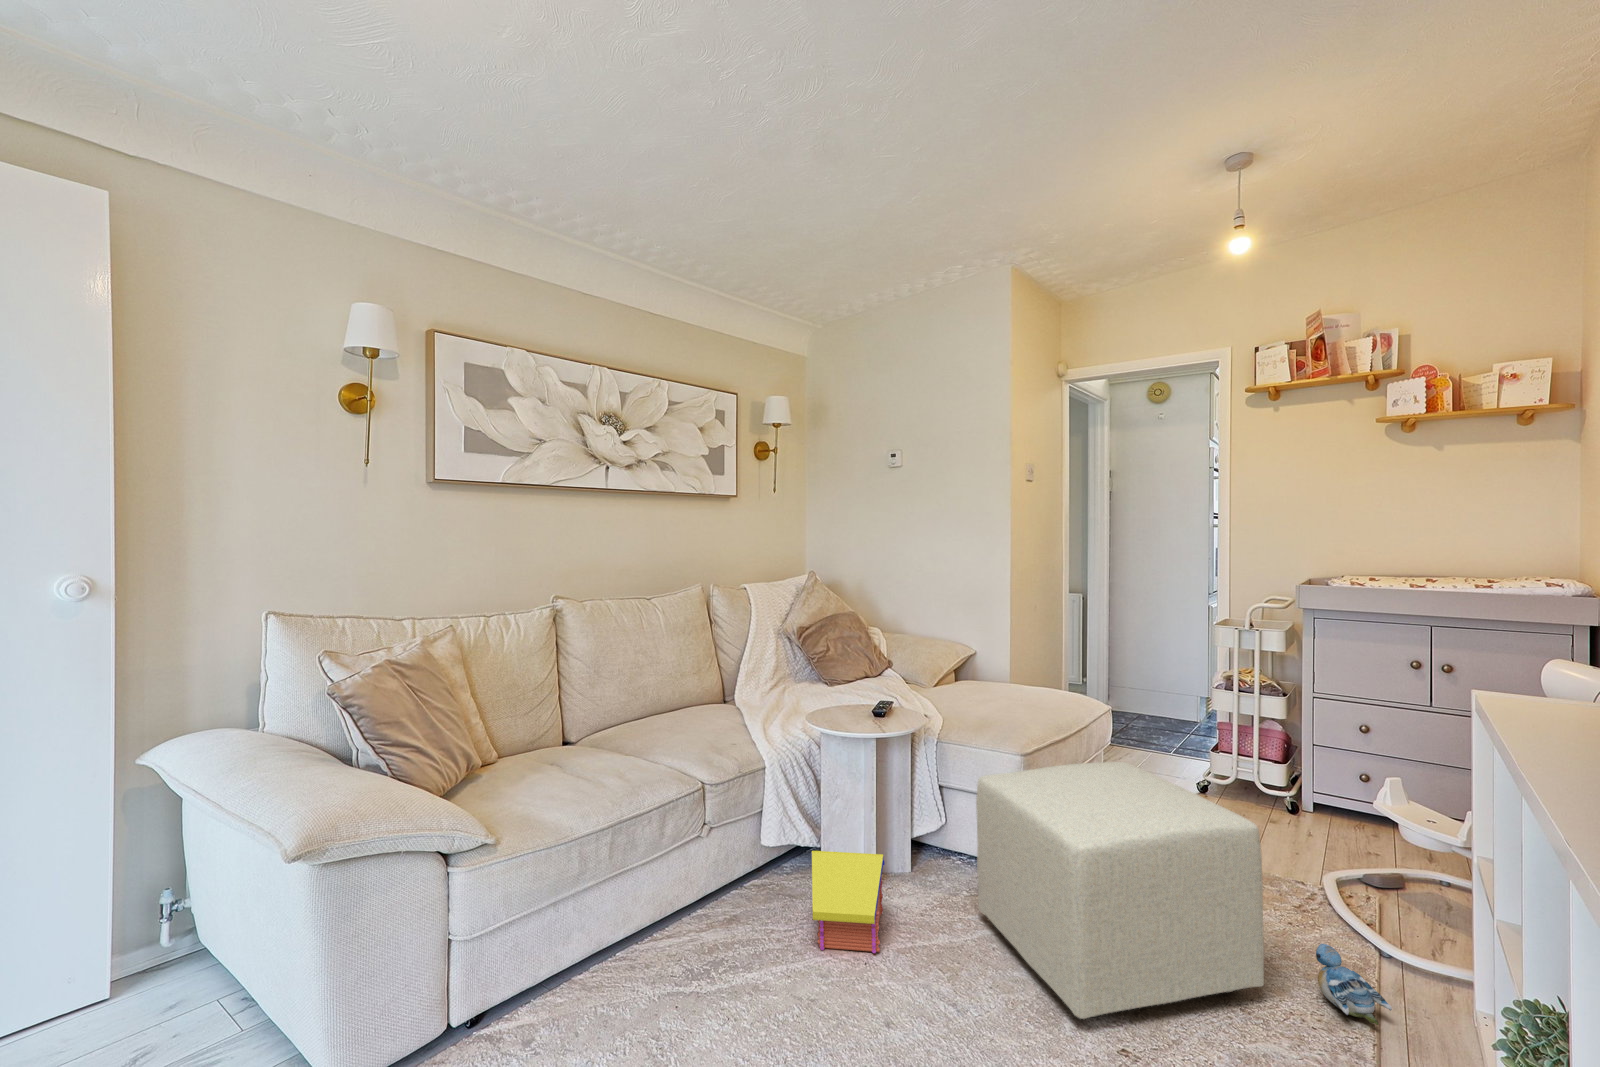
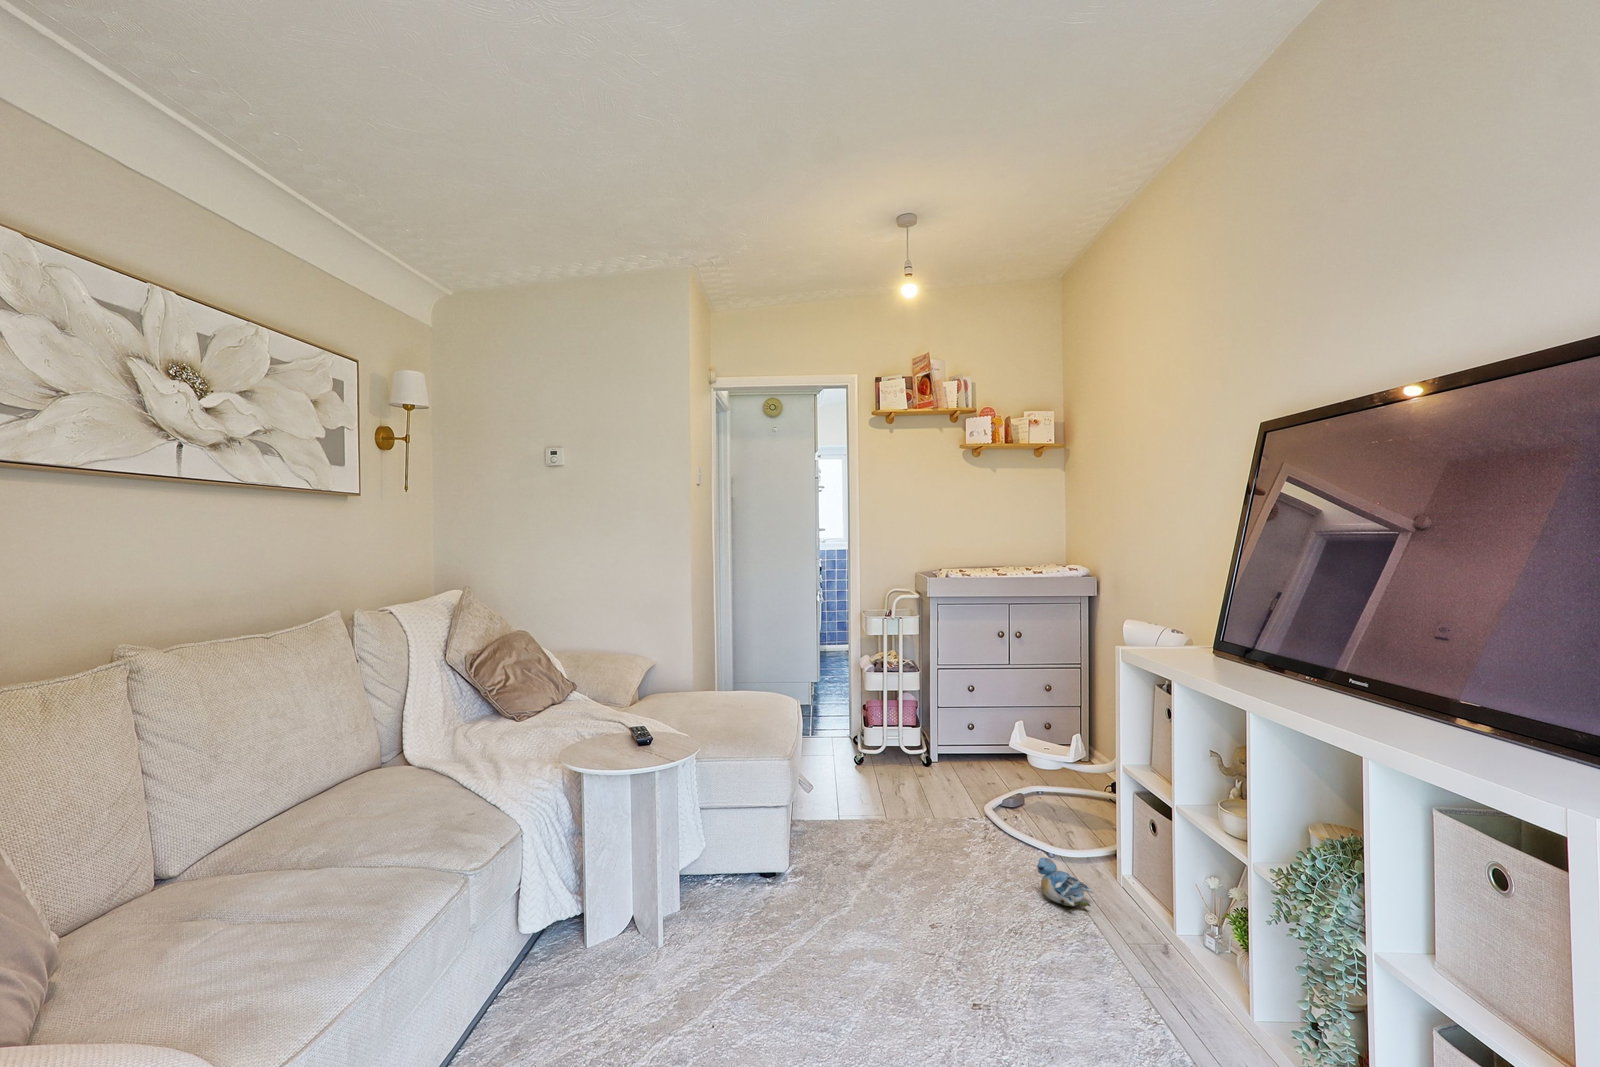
ottoman: present [976,762,1264,1019] -> none [774,746,1020,988]
toy house: present [811,851,885,953] -> none [618,897,717,1031]

